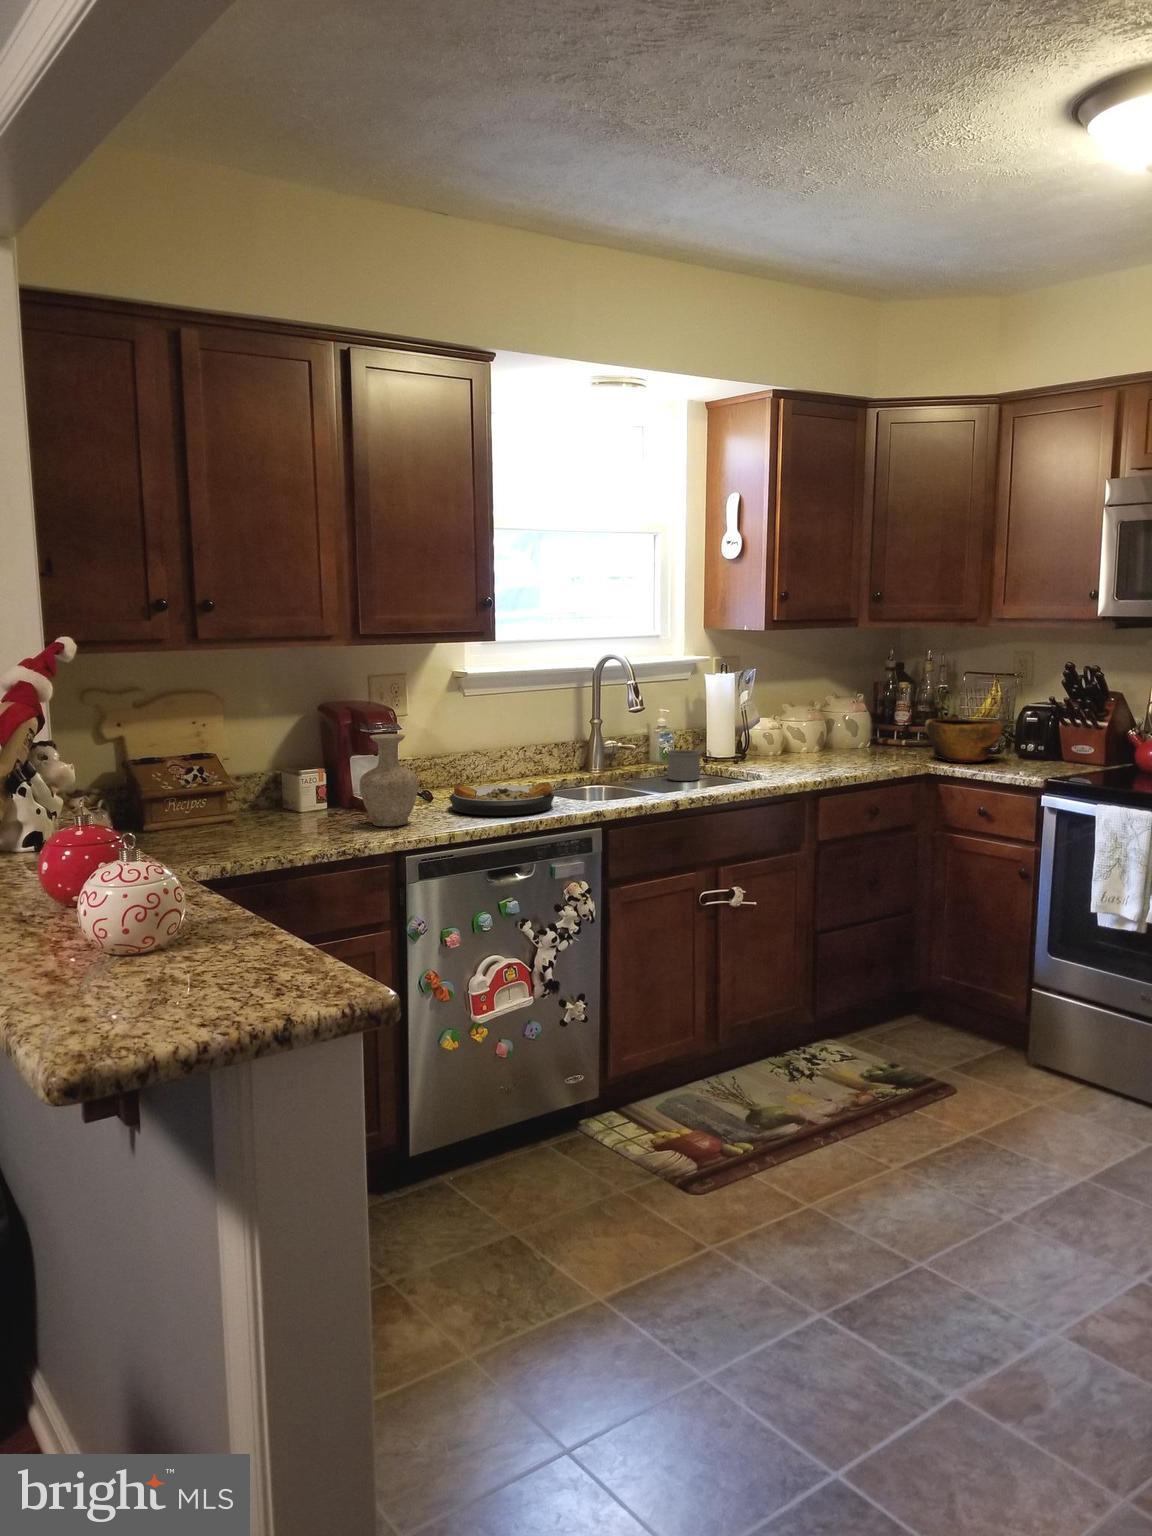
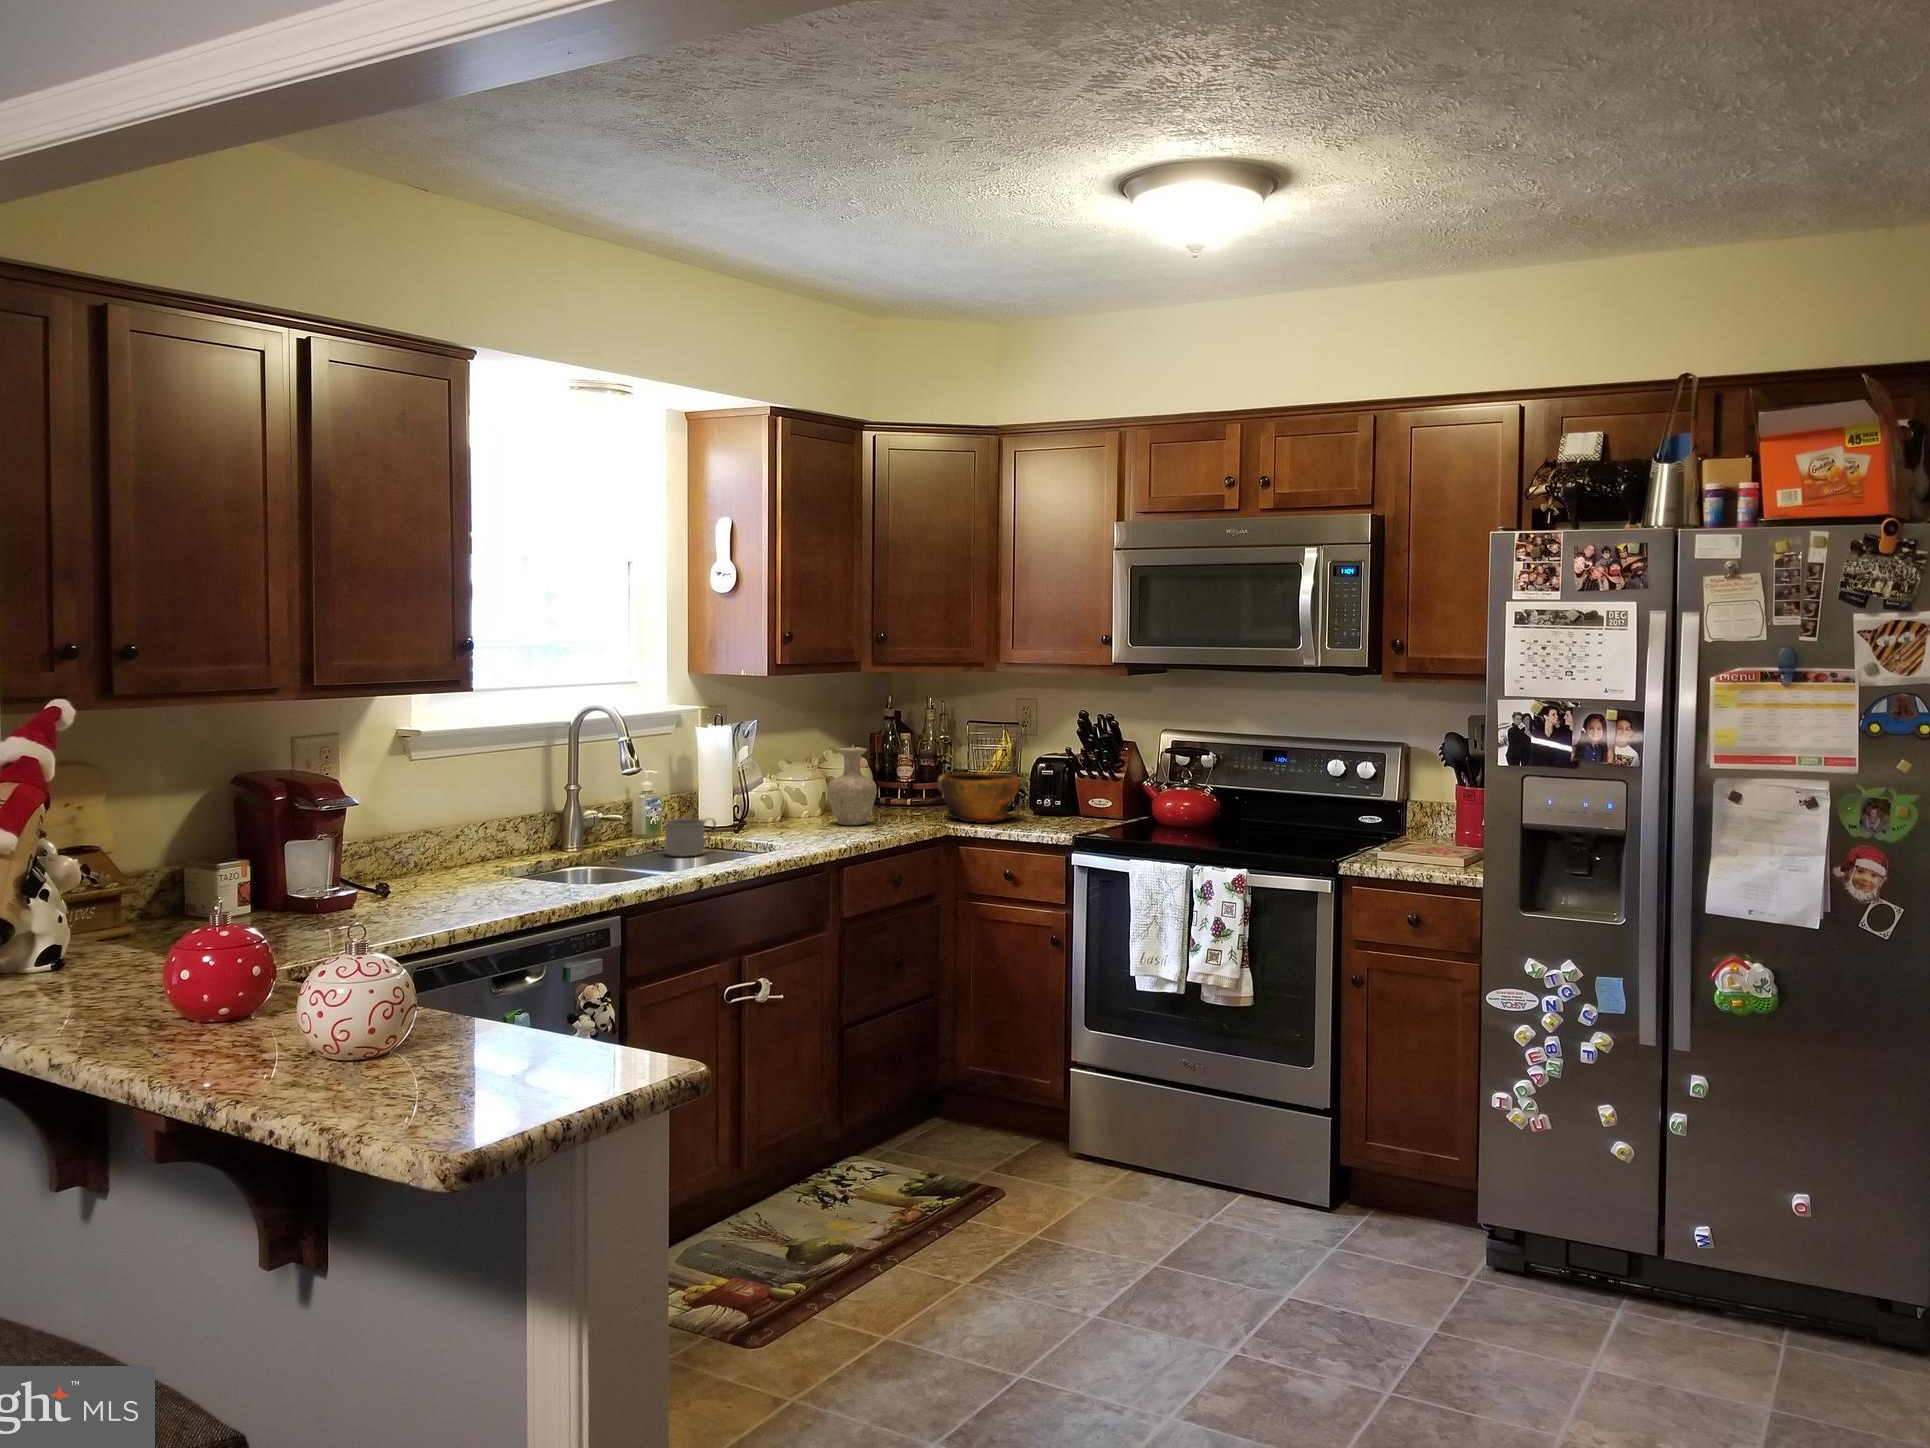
vase: present [359,734,419,826] -> present [827,748,877,825]
plate: present [449,782,554,815] -> none [419,864,555,908]

